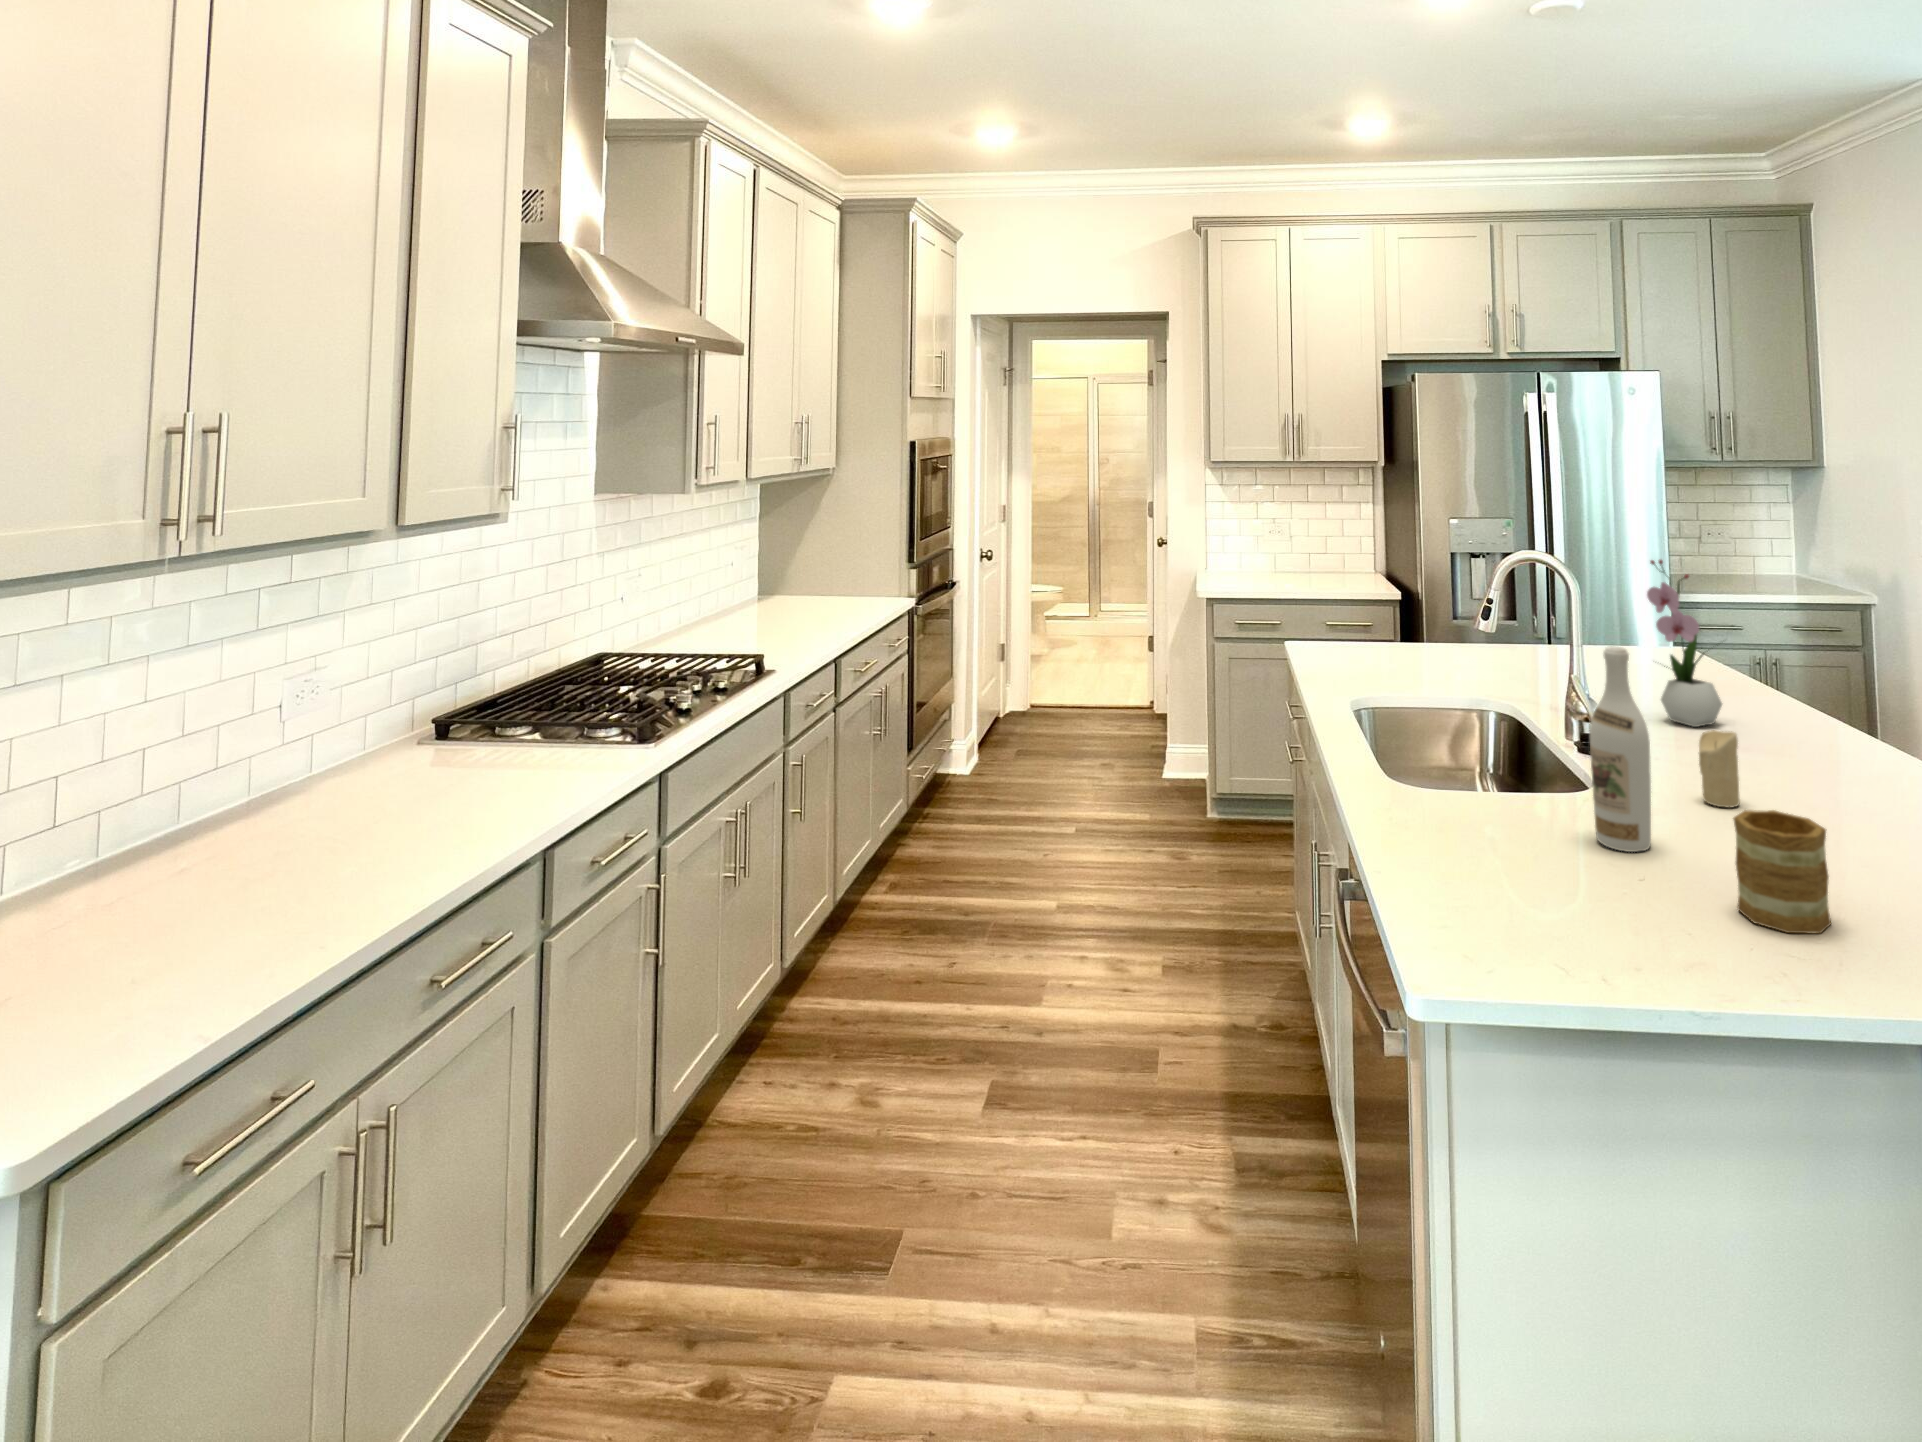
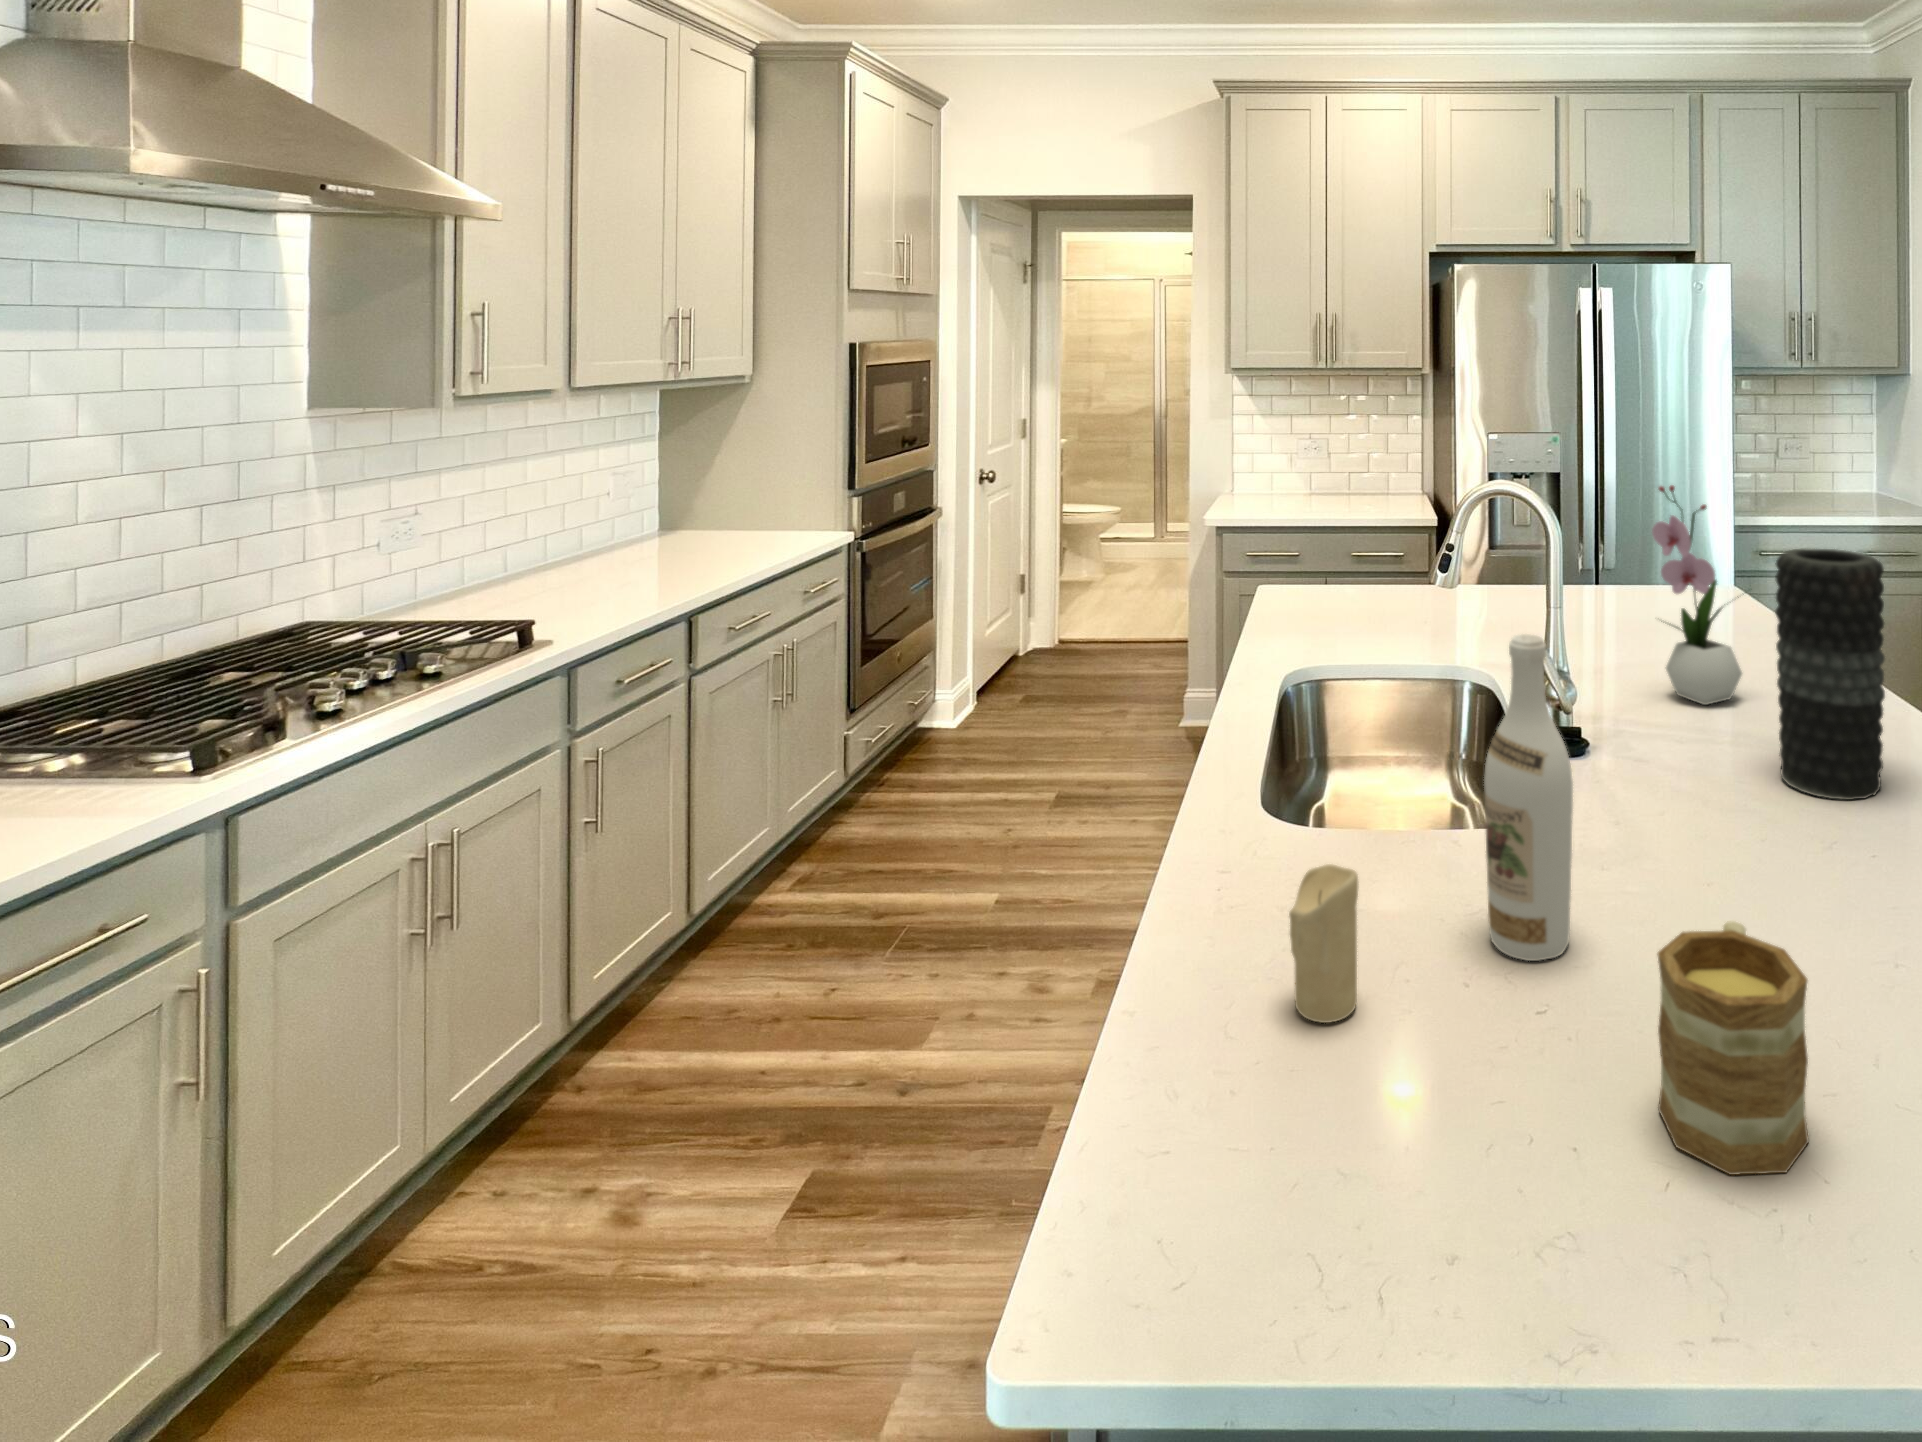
vase: none [1757,604,1845,782] -> present [1775,549,1885,800]
candle: present [1699,730,1740,807] -> present [1289,864,1358,1023]

